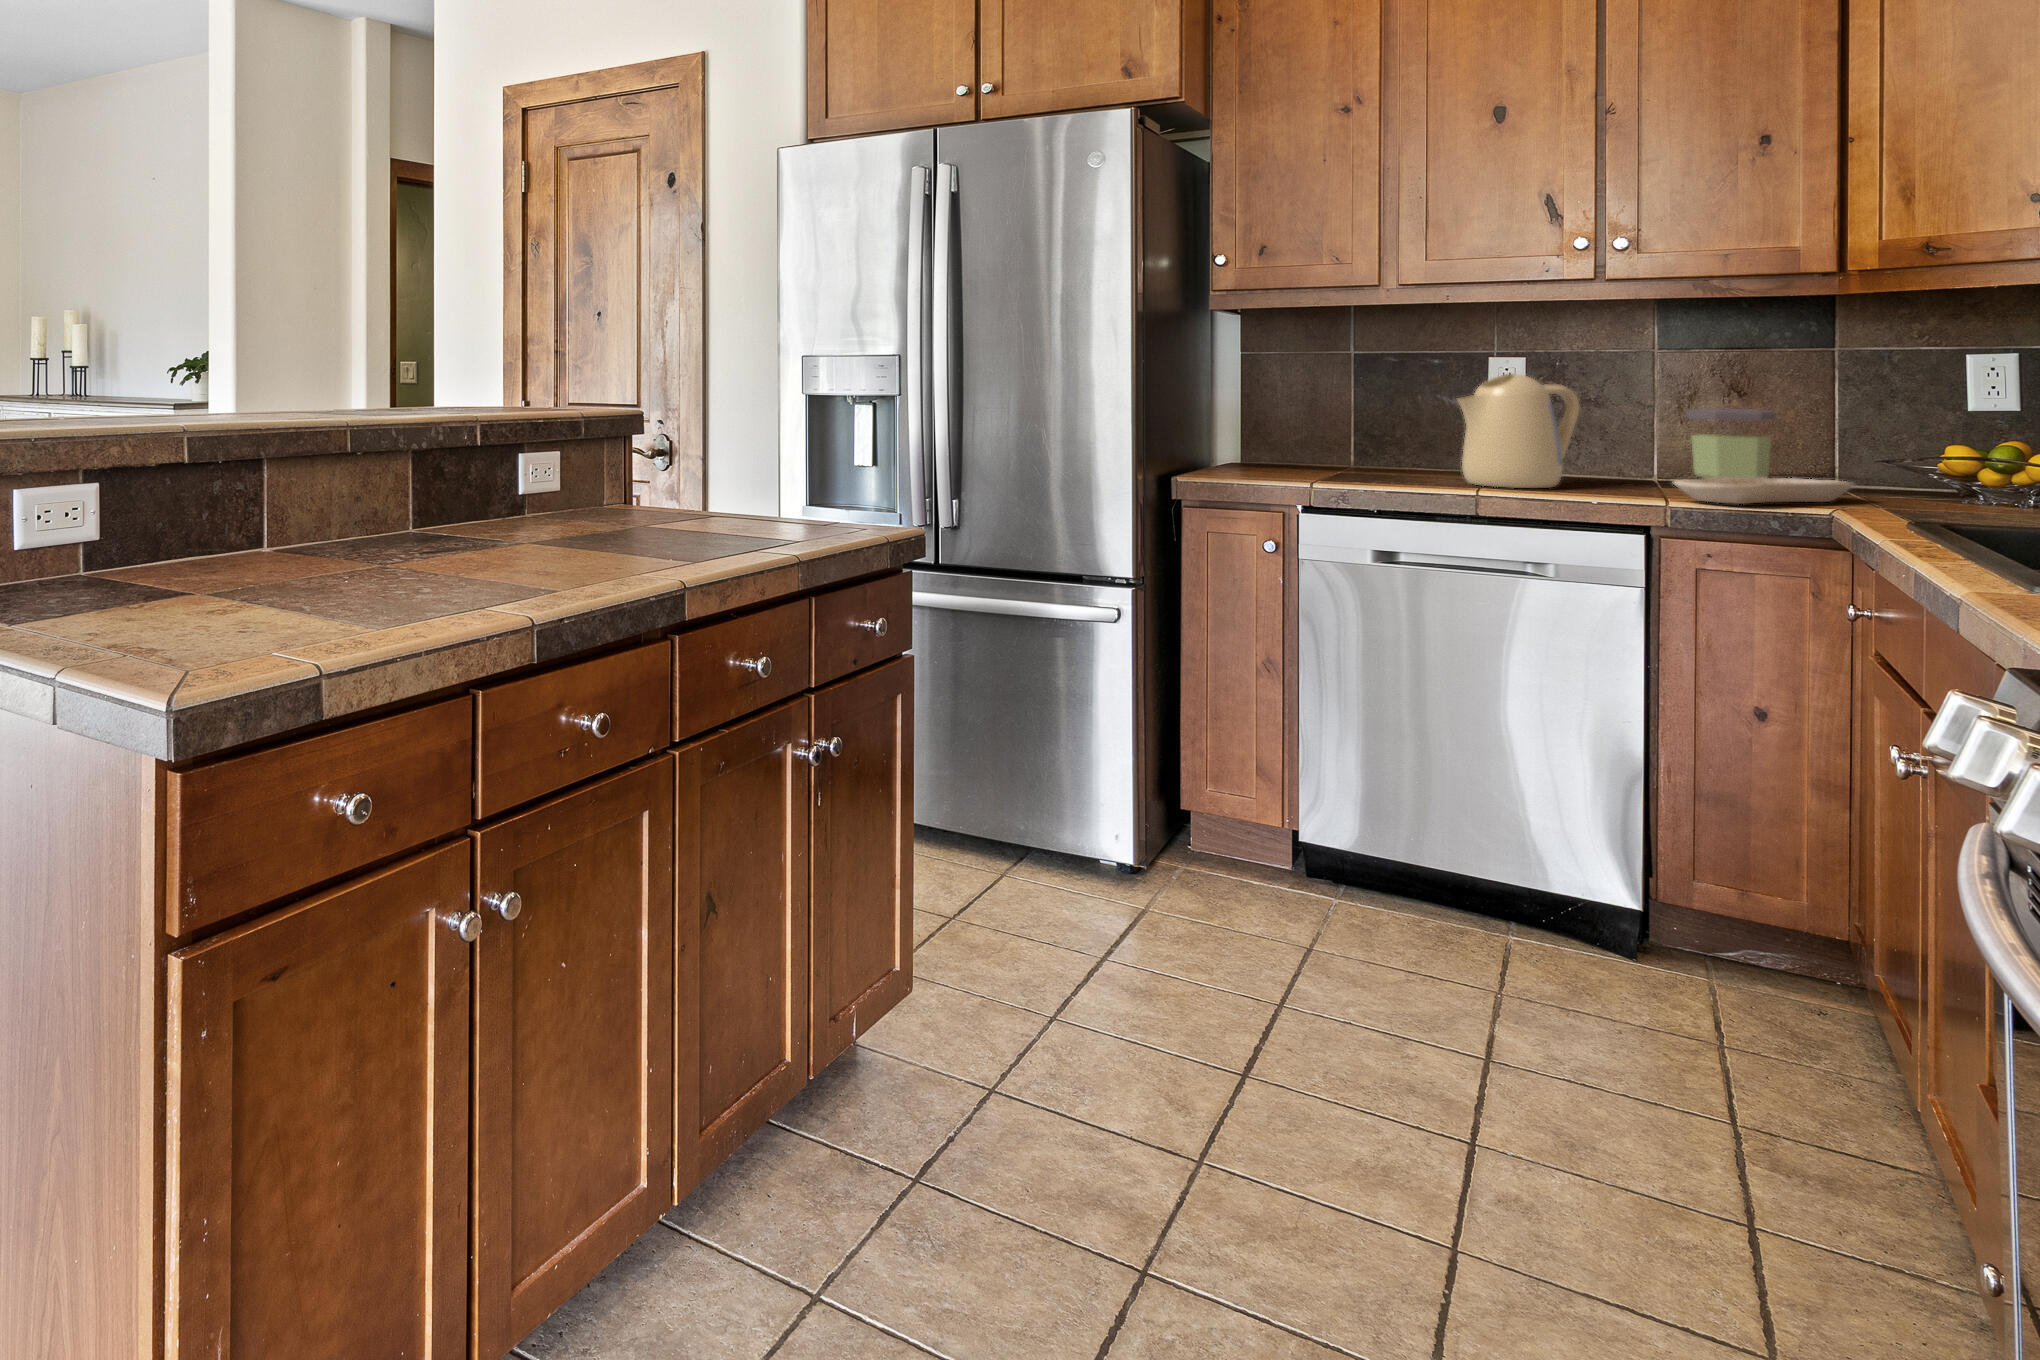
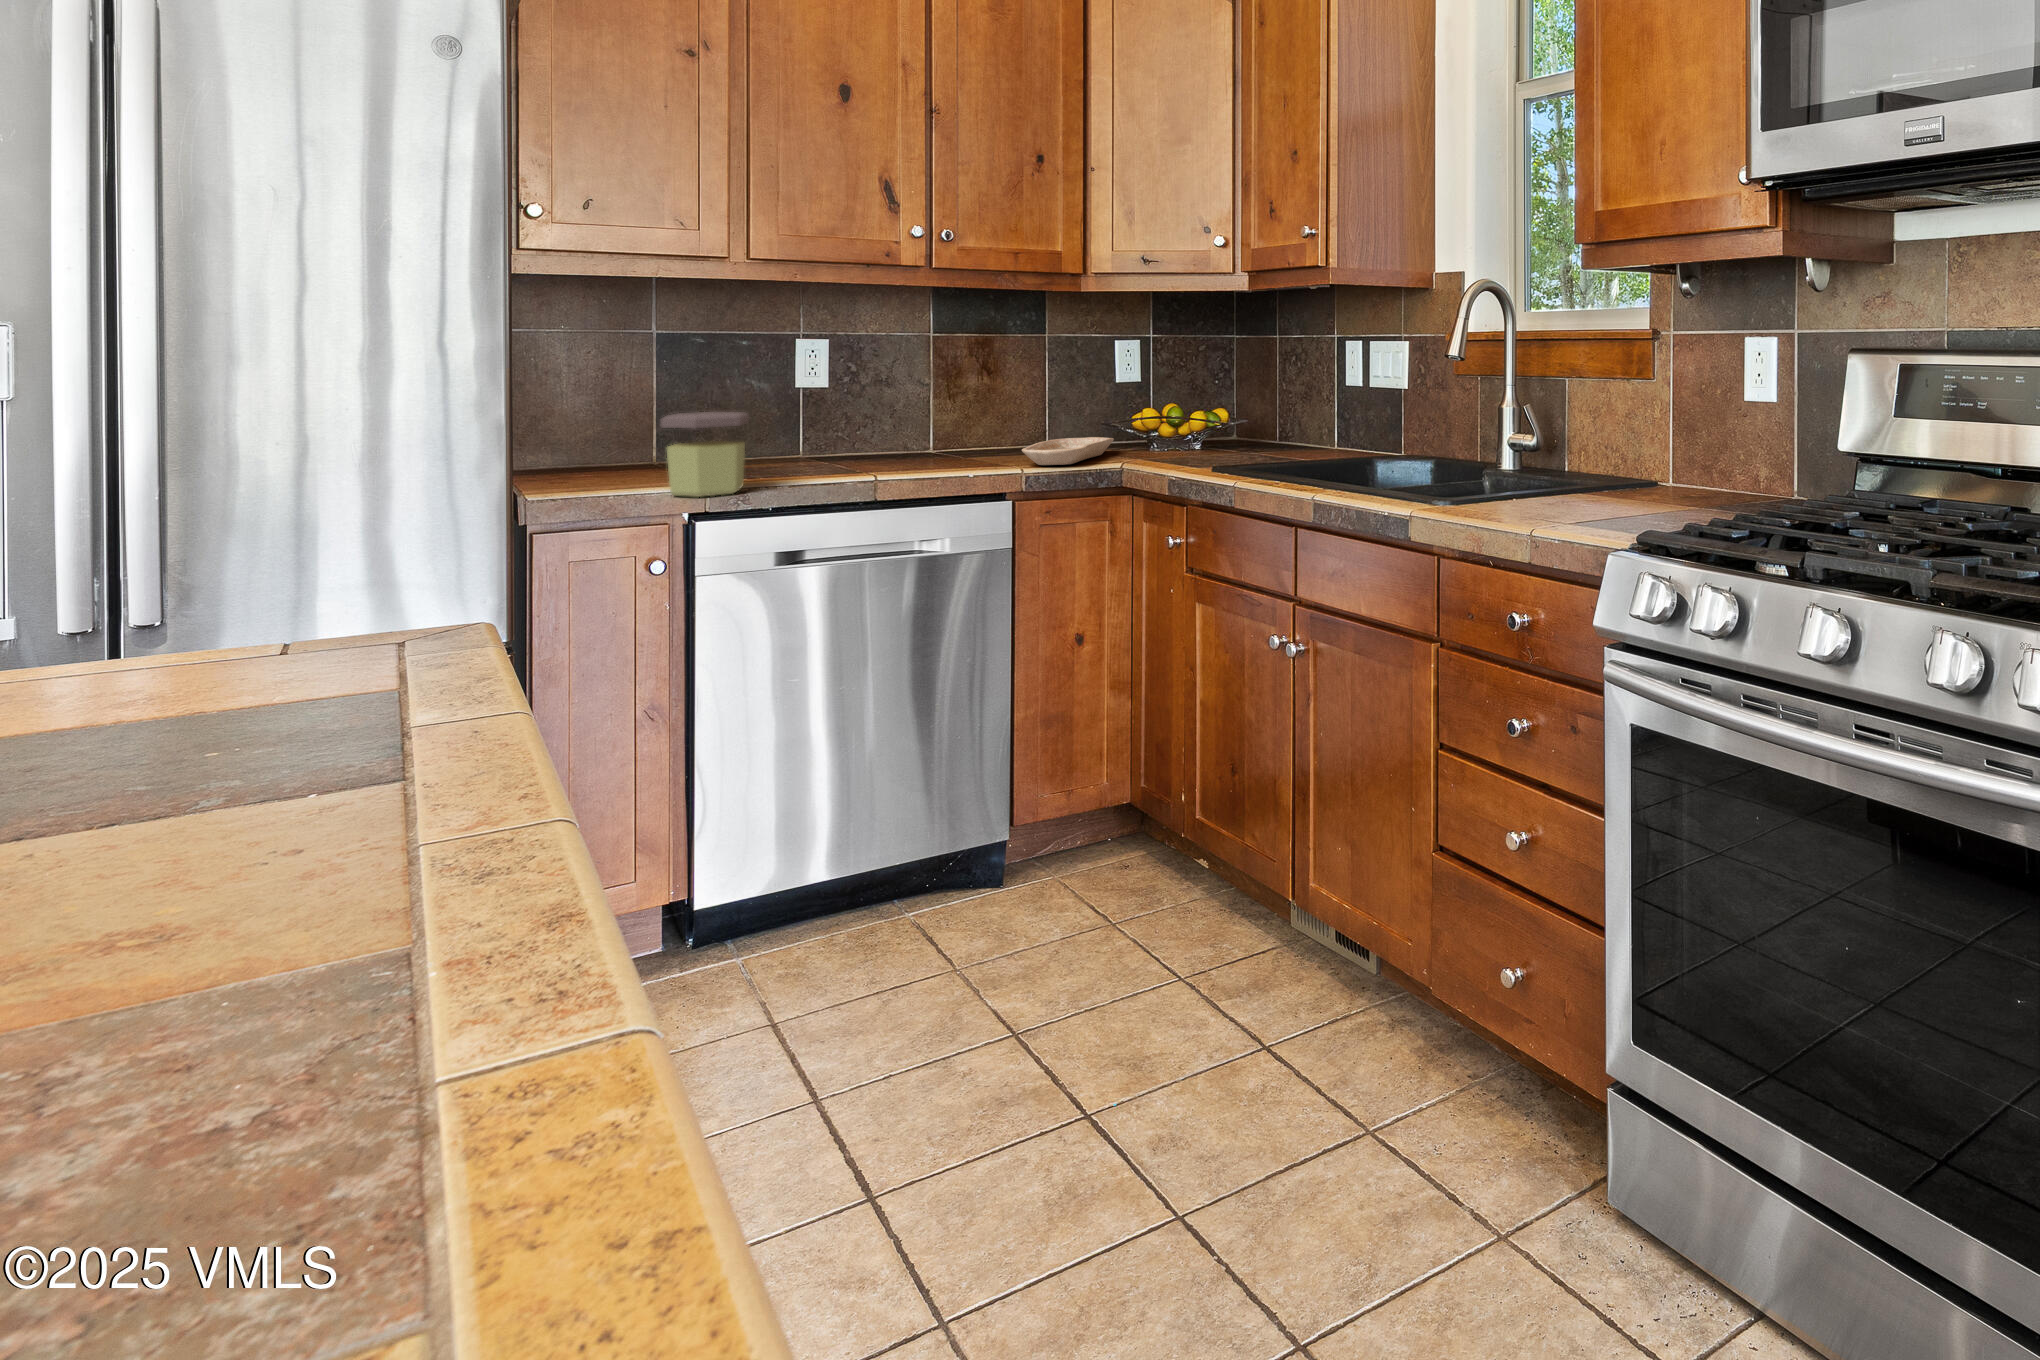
kettle: present [1457,373,1579,488] -> none [826,358,917,472]
jar: present [1686,408,1777,478] -> present [661,412,749,497]

